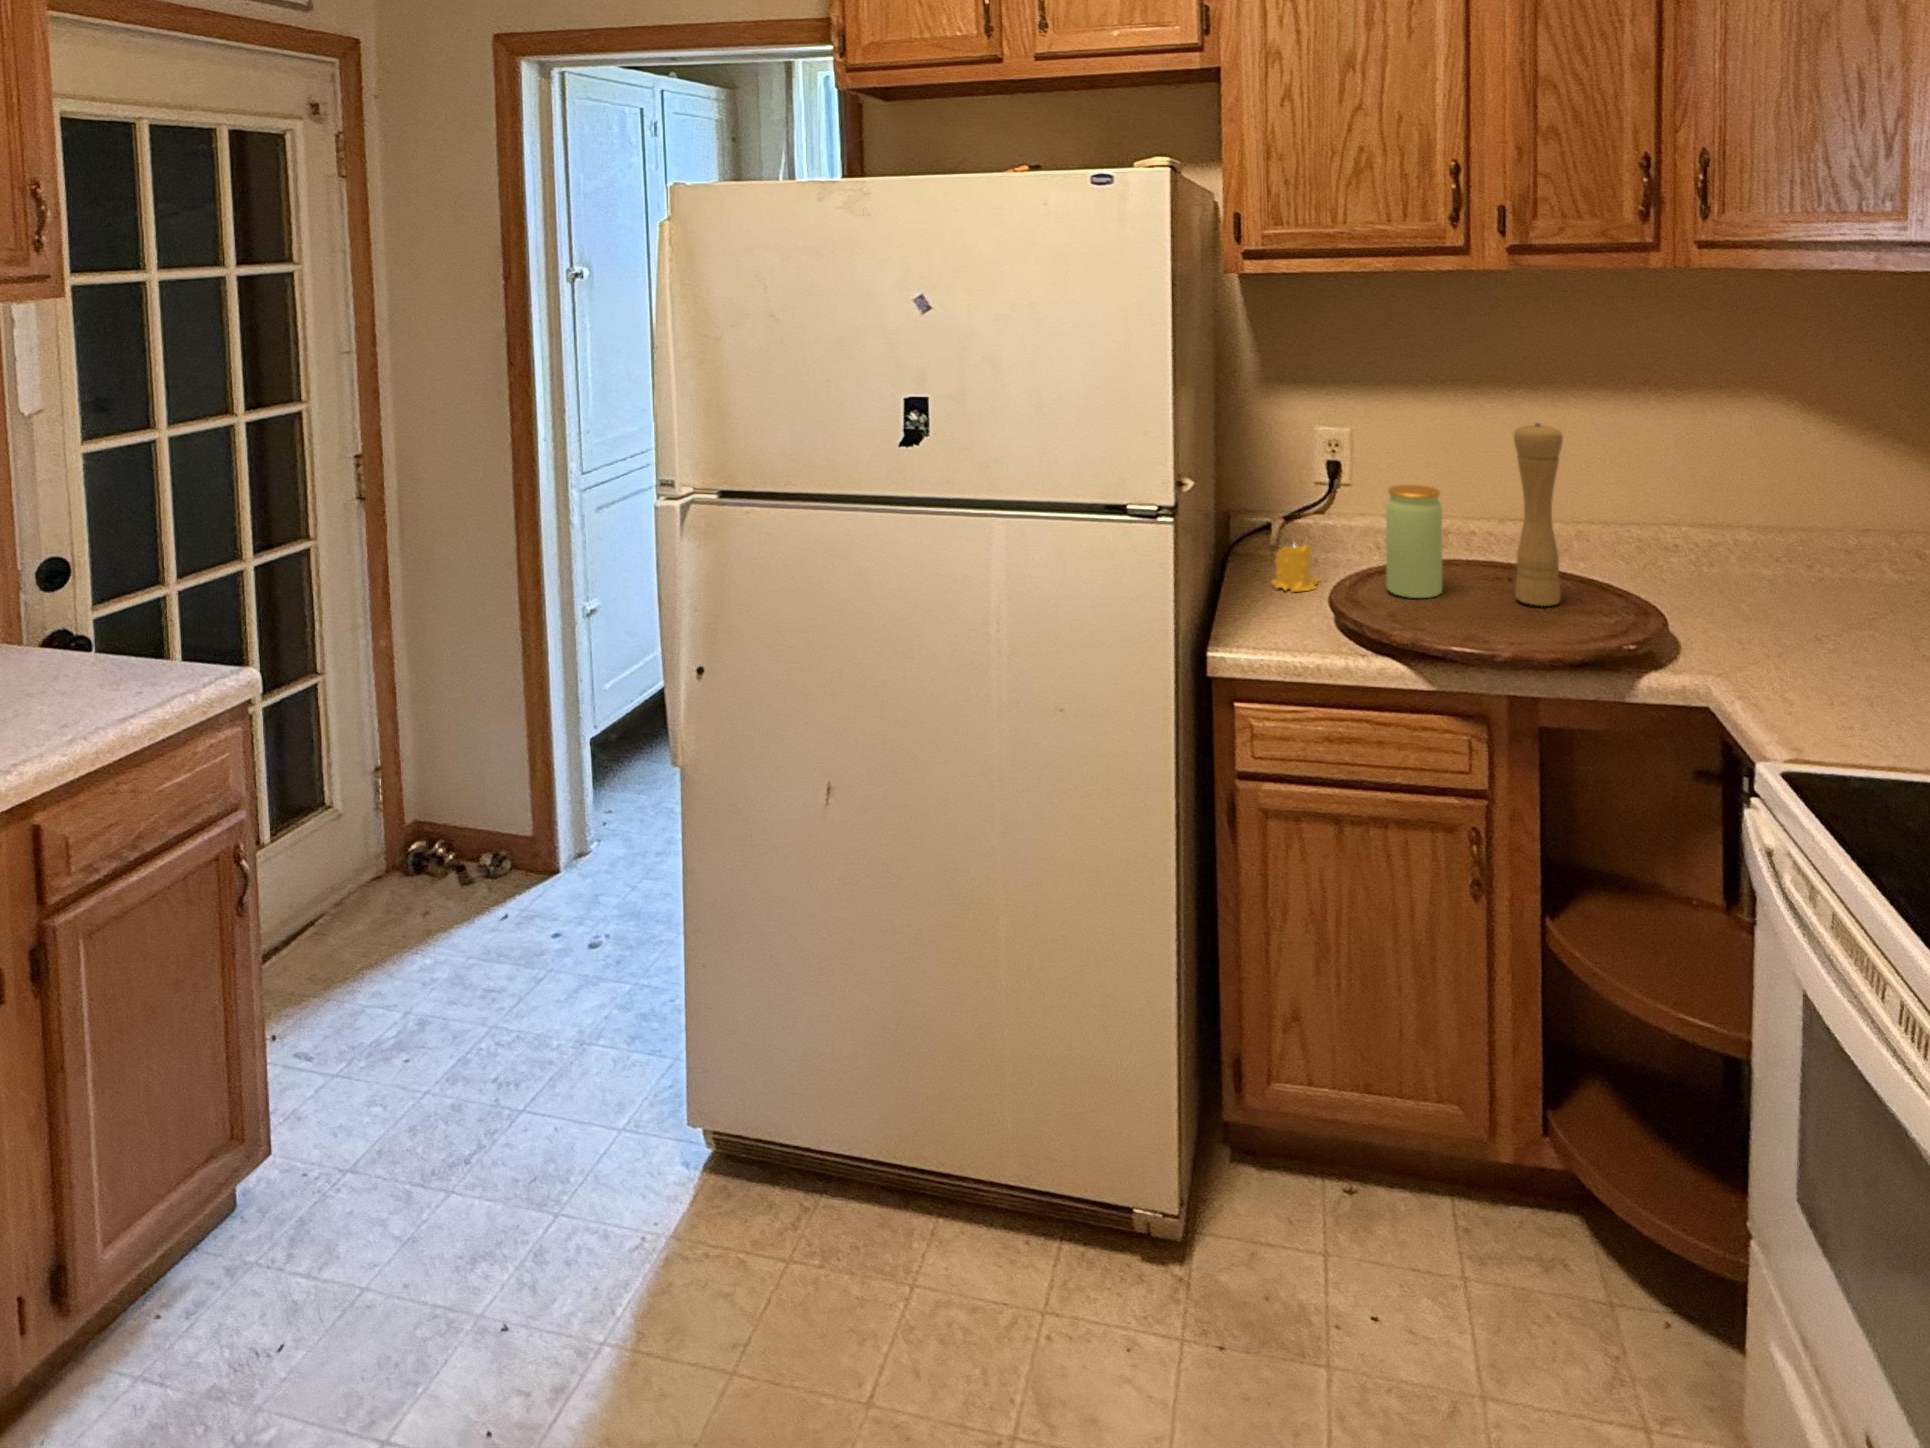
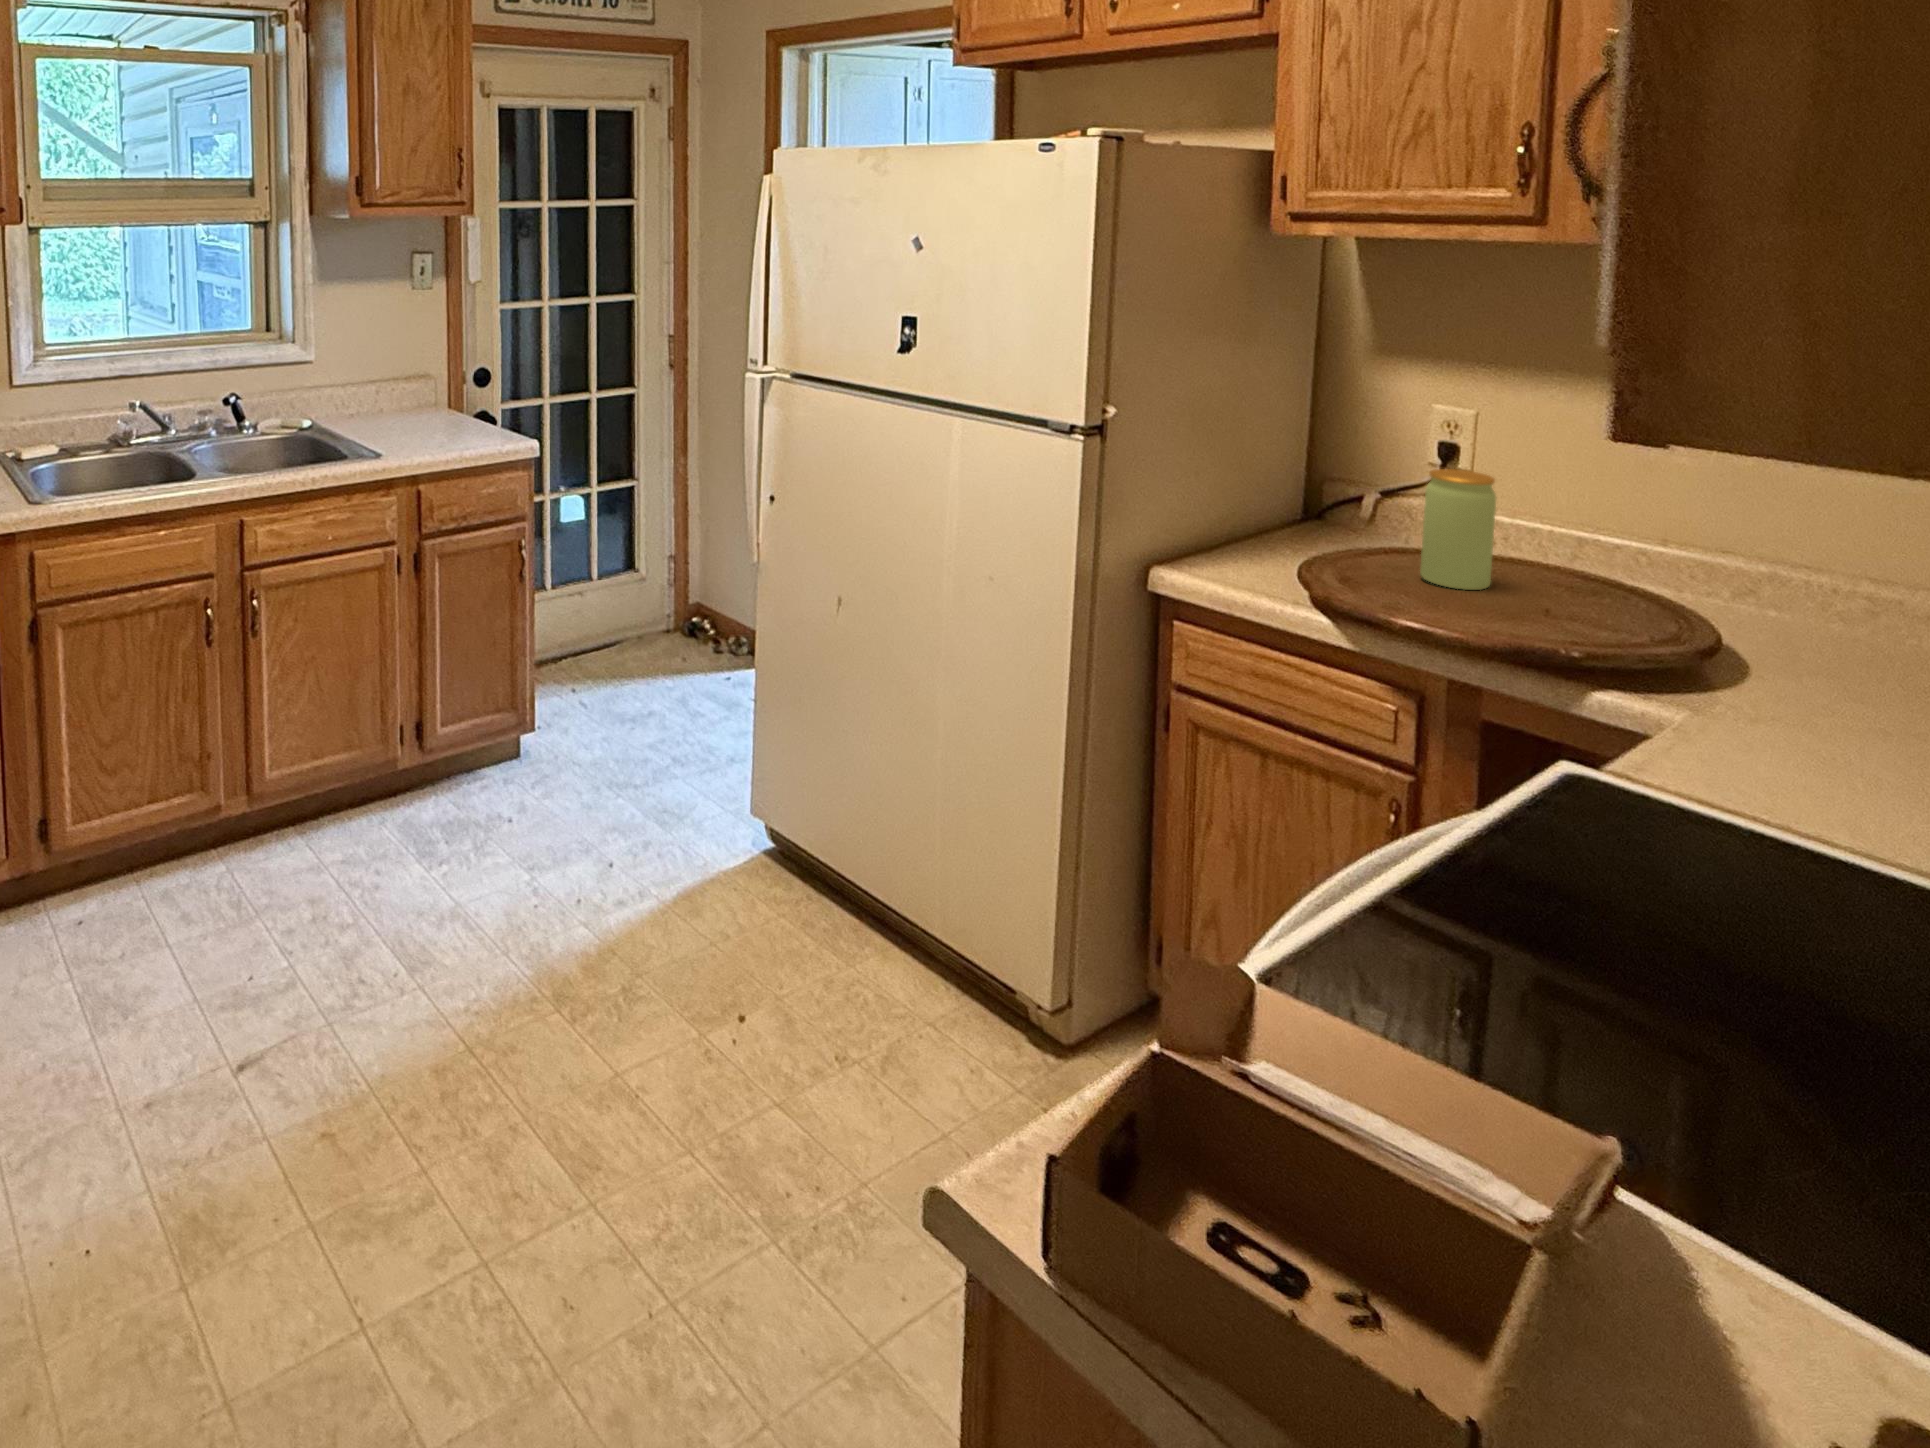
pepper mill: present [1514,423,1563,606] -> none [1557,419,1635,624]
candle: present [1272,545,1320,592] -> none [1304,507,1368,559]

